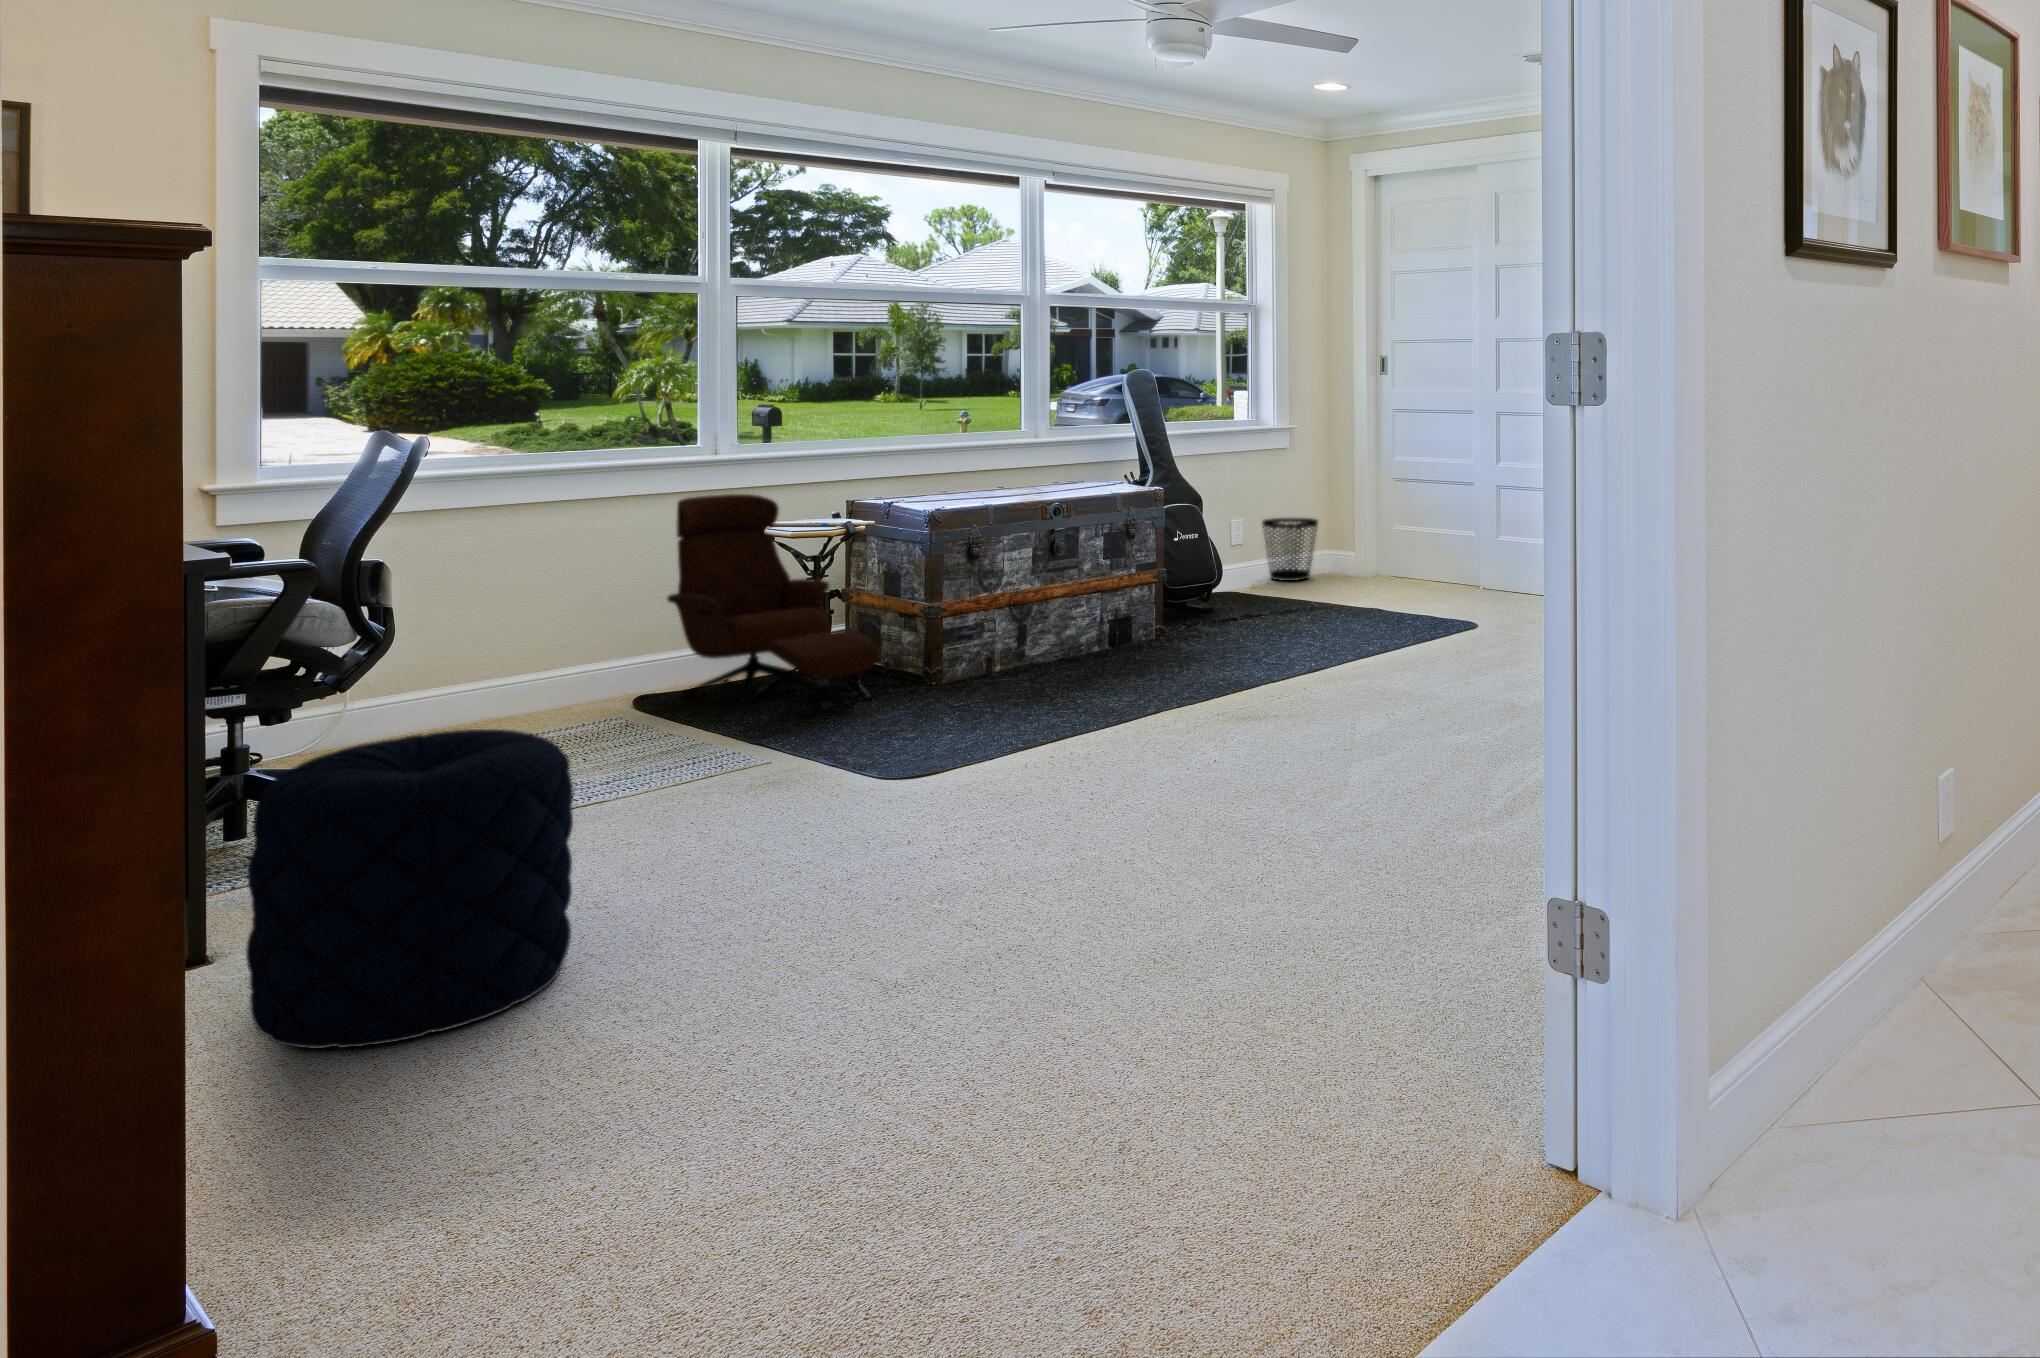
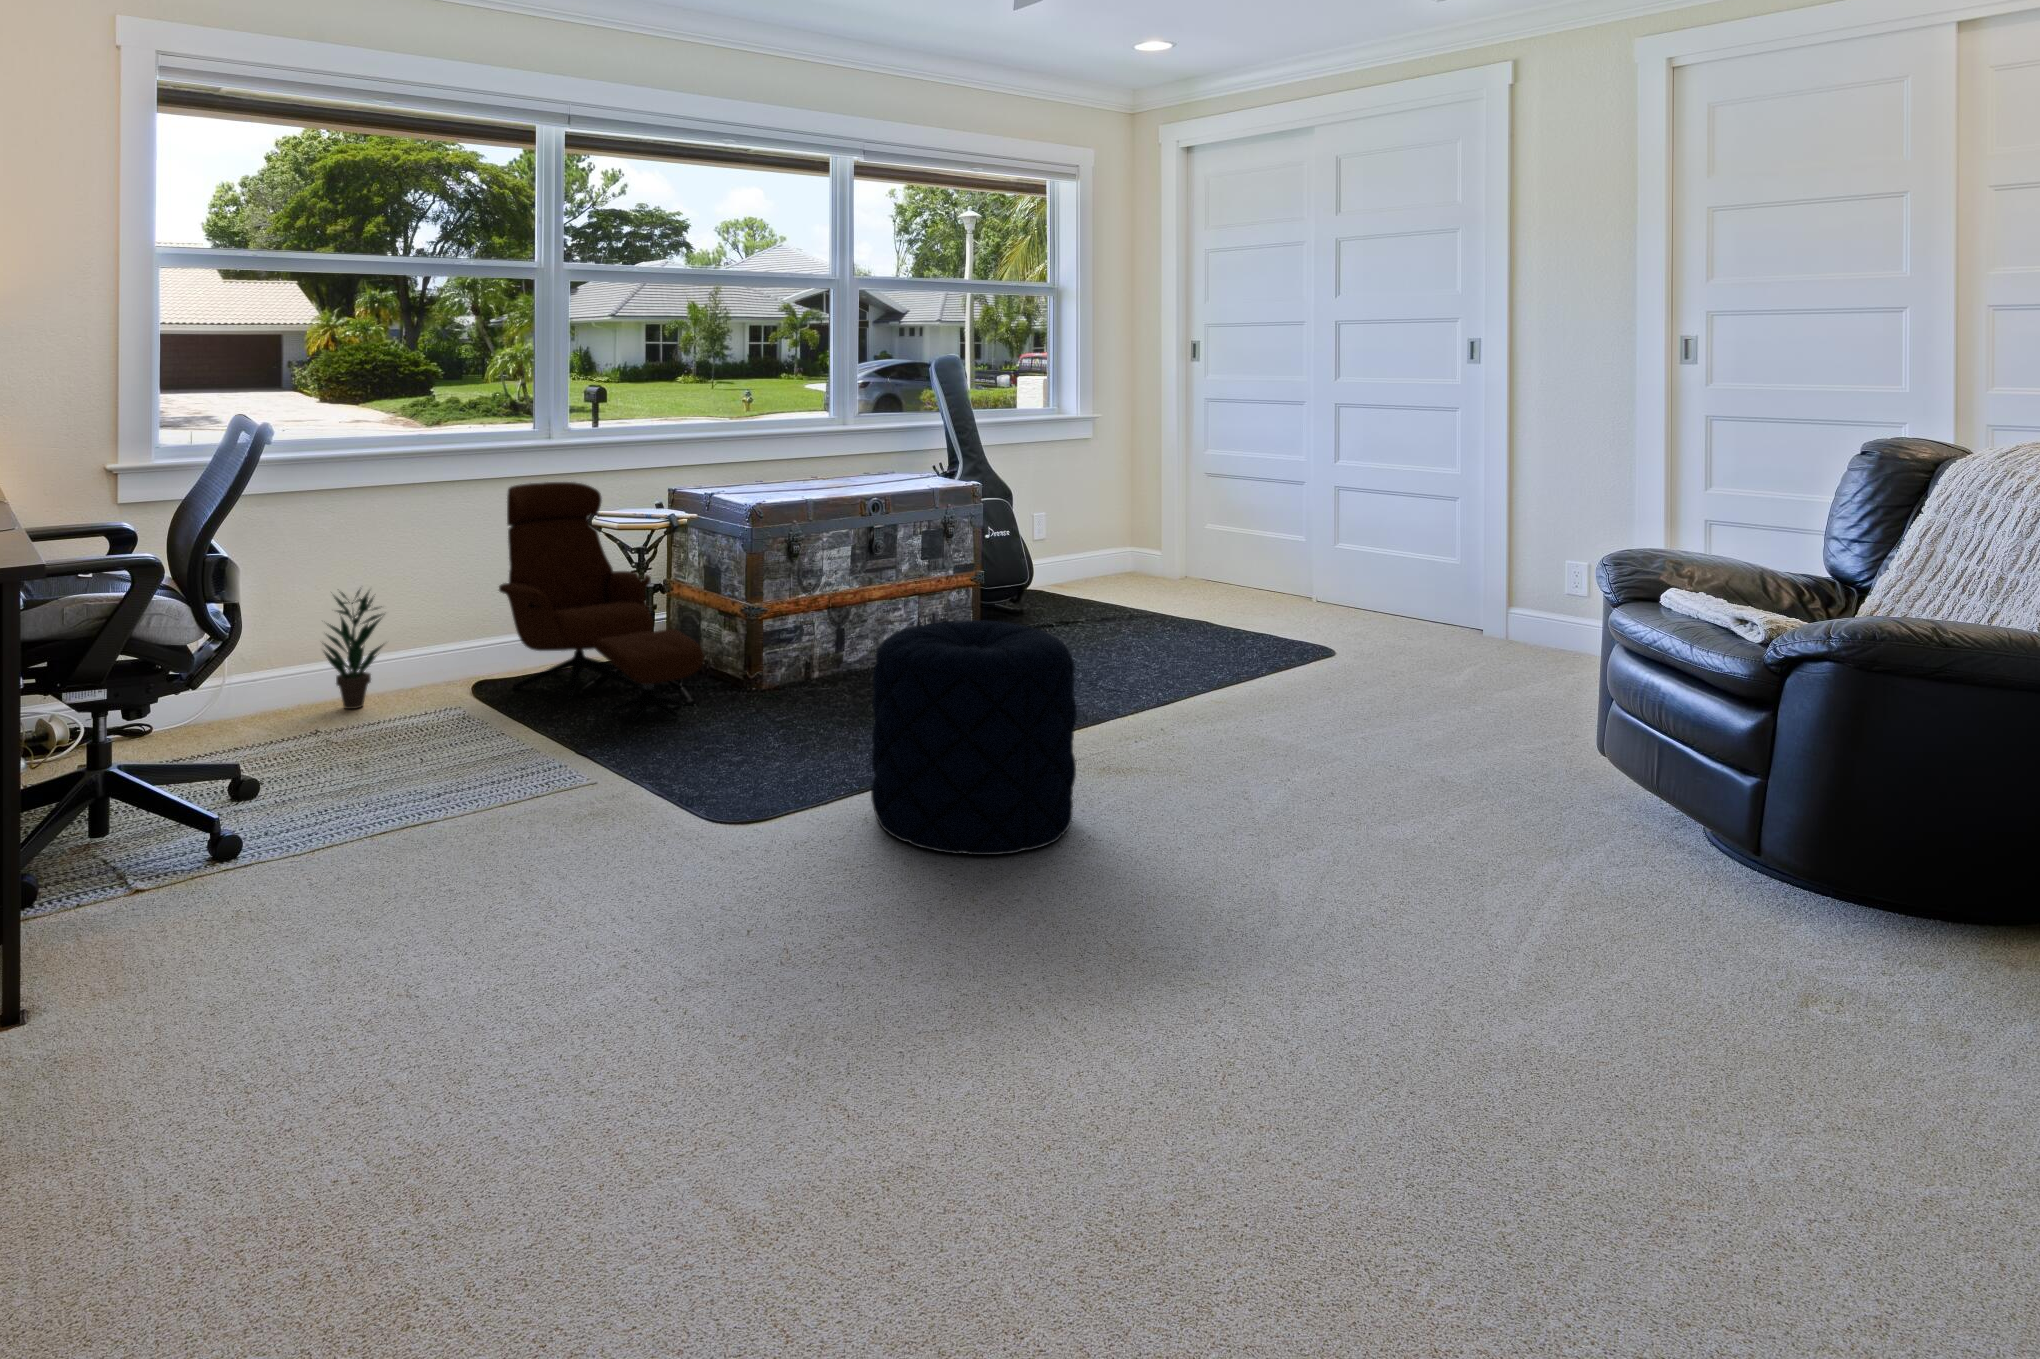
wastebasket: present [1262,518,1318,581] -> none [1065,515,1126,583]
potted plant: none [468,598,547,722] -> present [324,590,385,709]
pouf: present [246,729,573,1048] -> present [871,620,1077,855]

